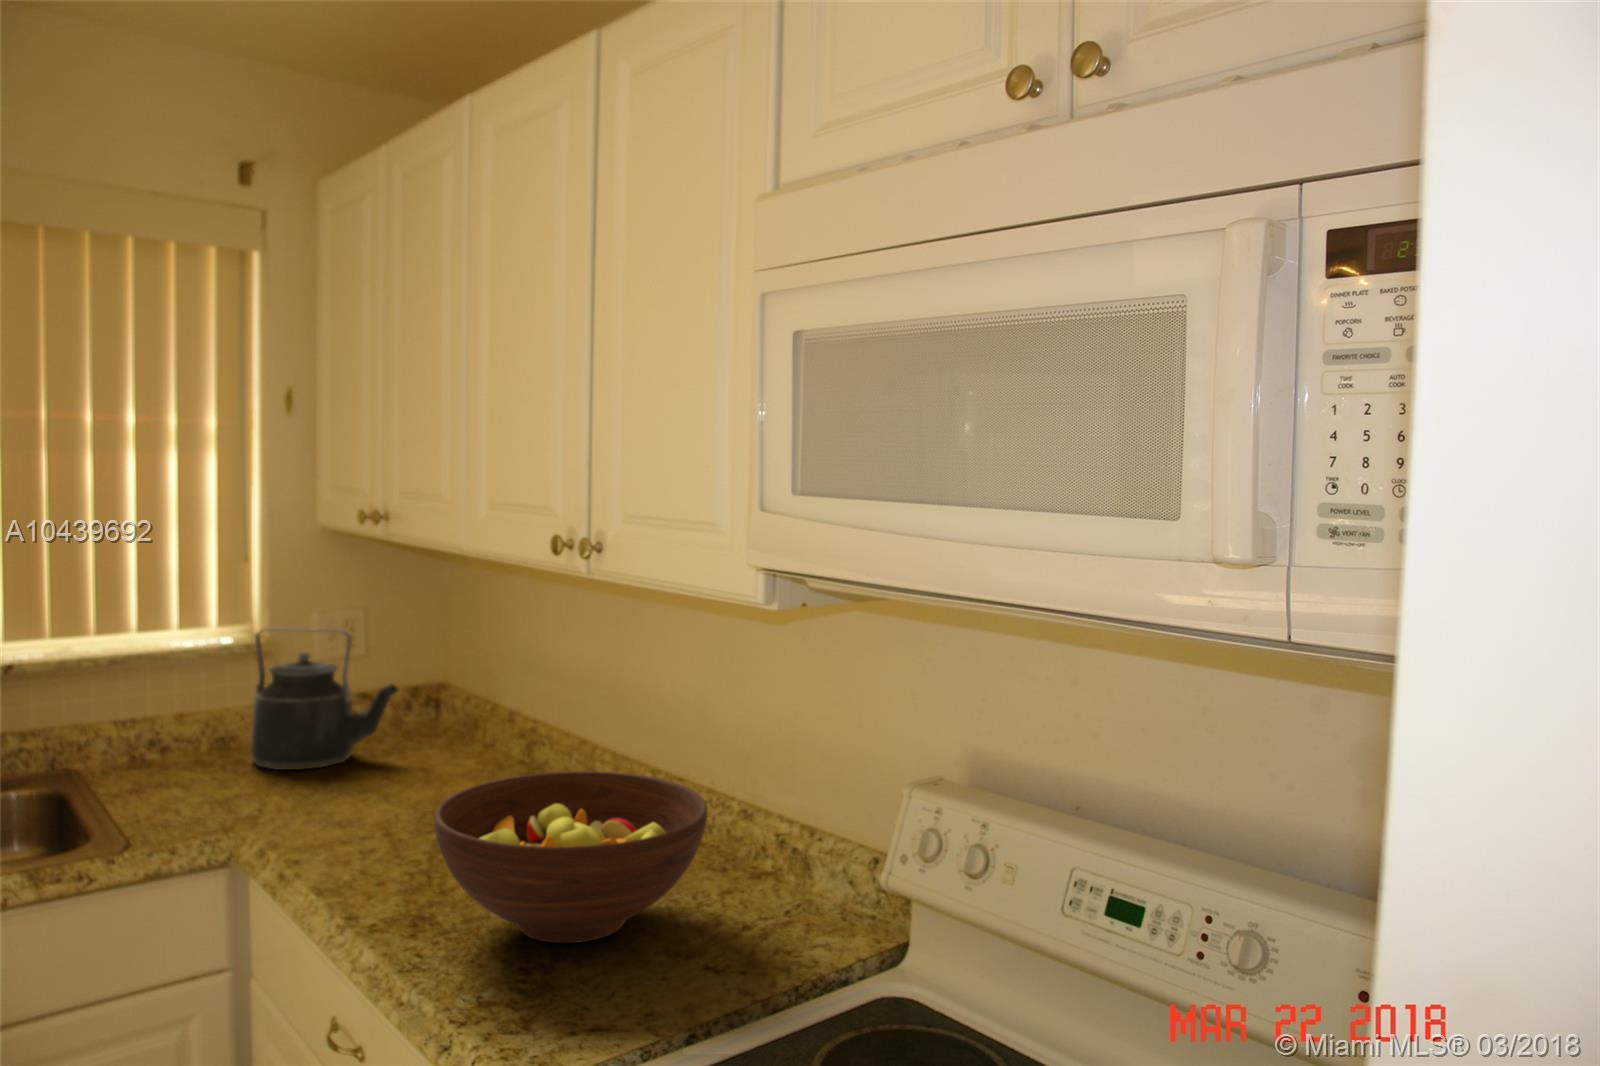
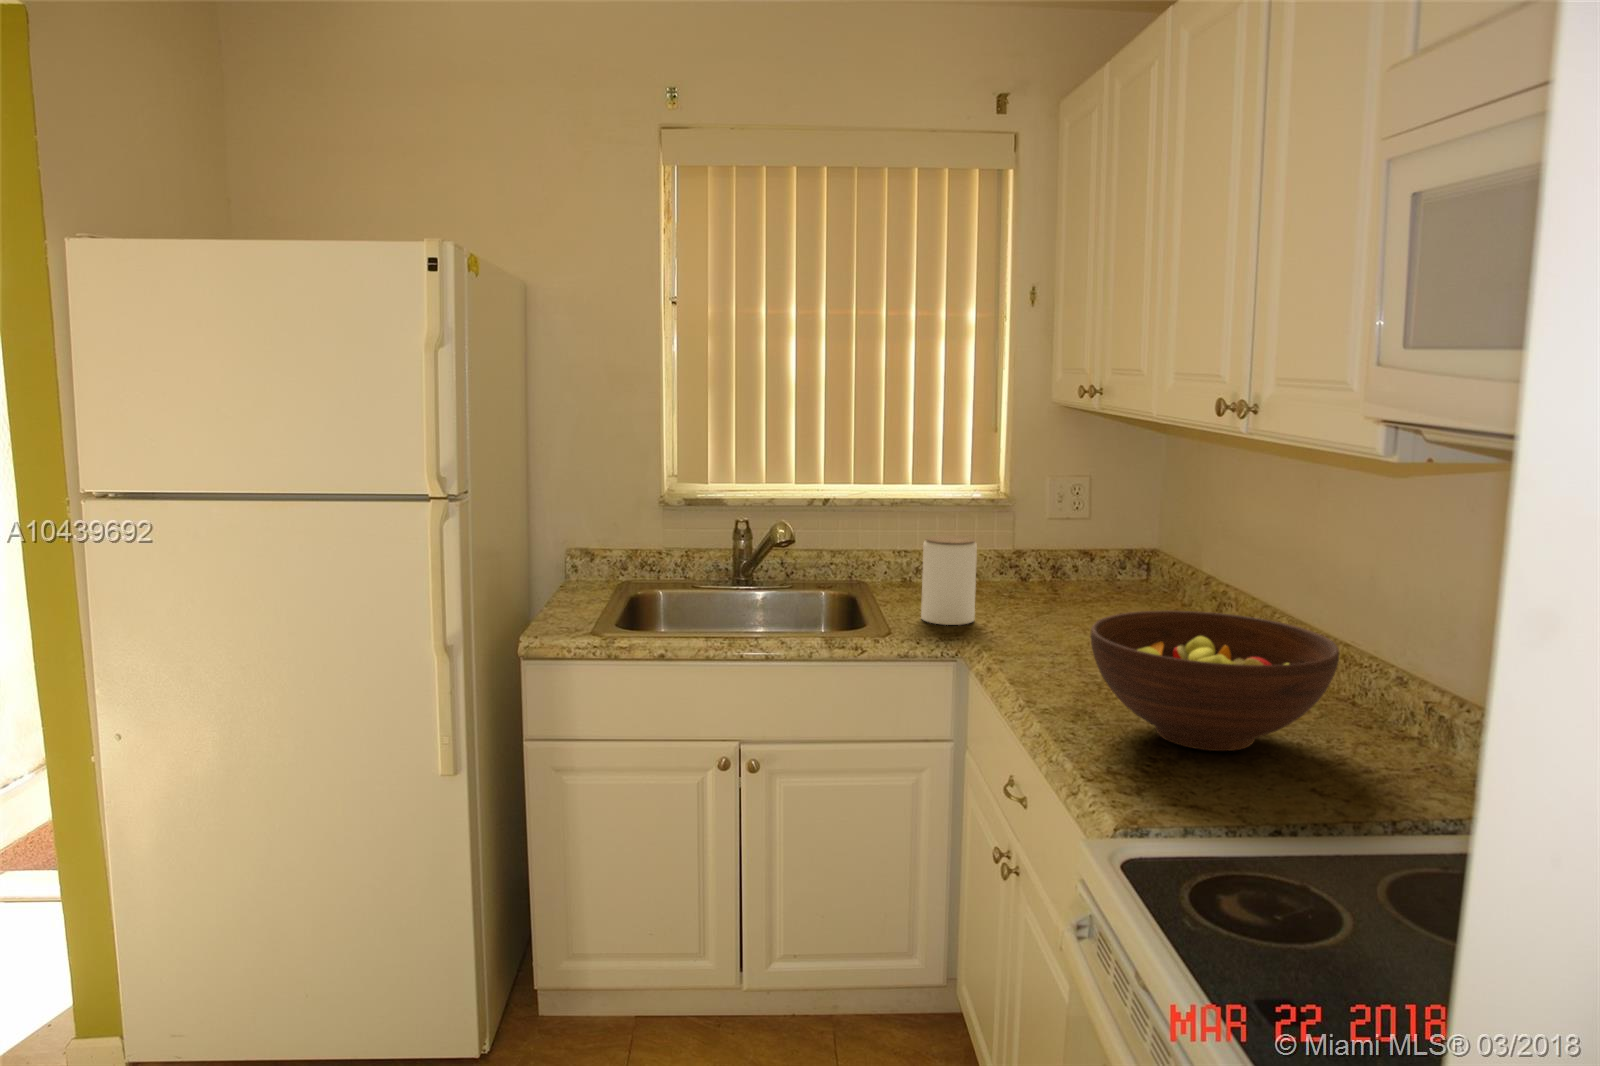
kettle: present [251,628,398,770] -> none [988,487,1104,603]
jar: none [166,700,244,820] -> present [921,535,977,625]

